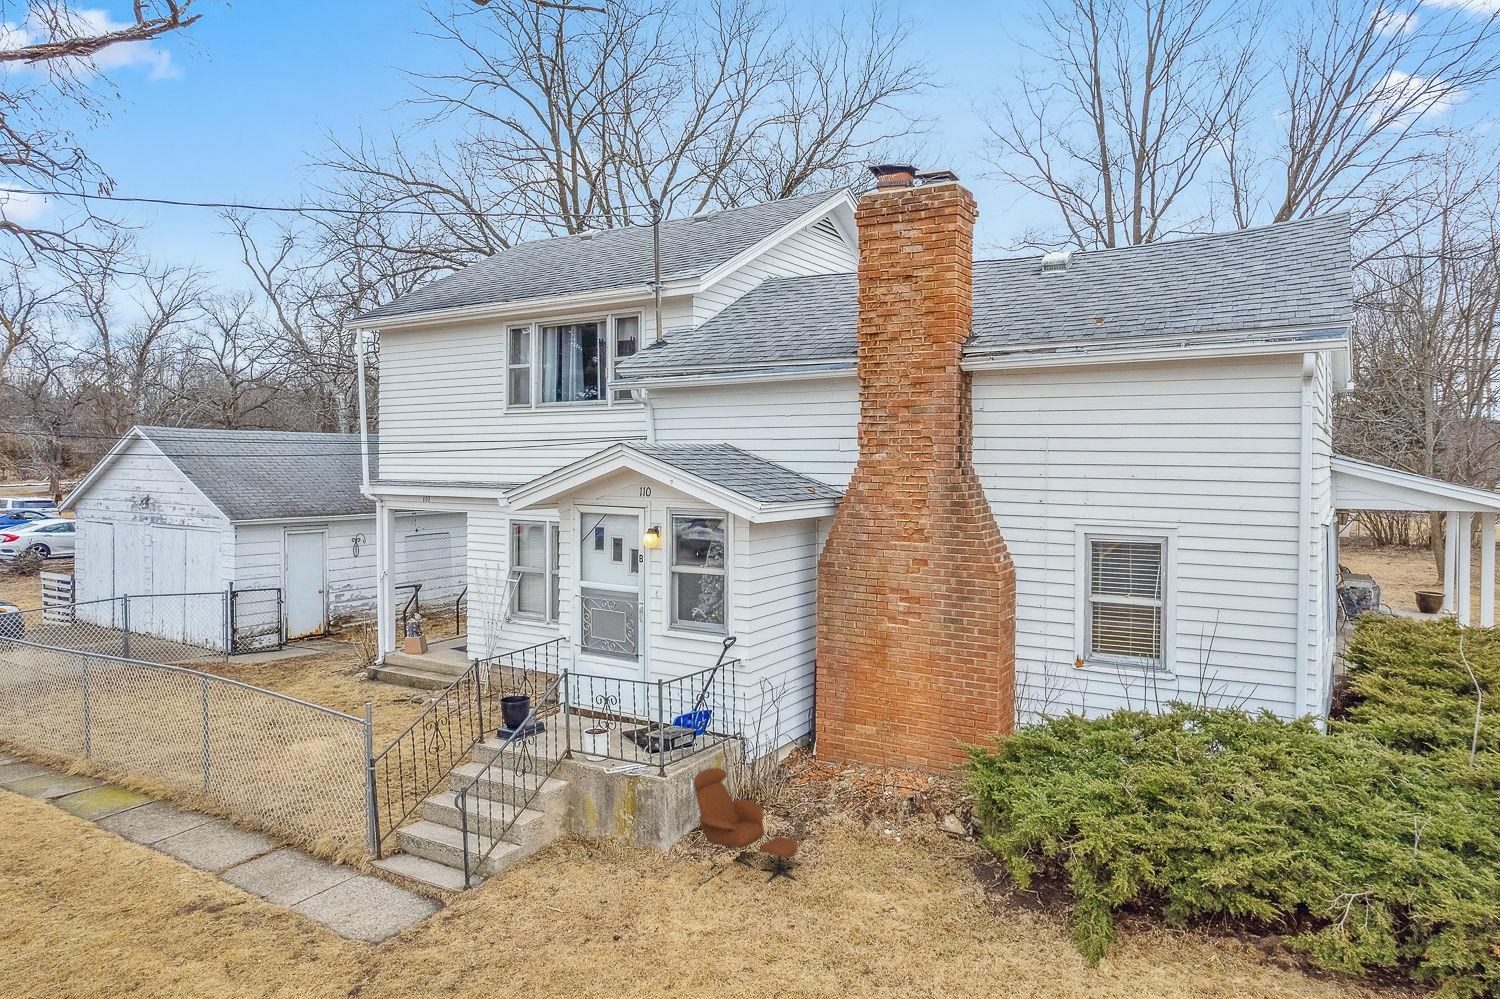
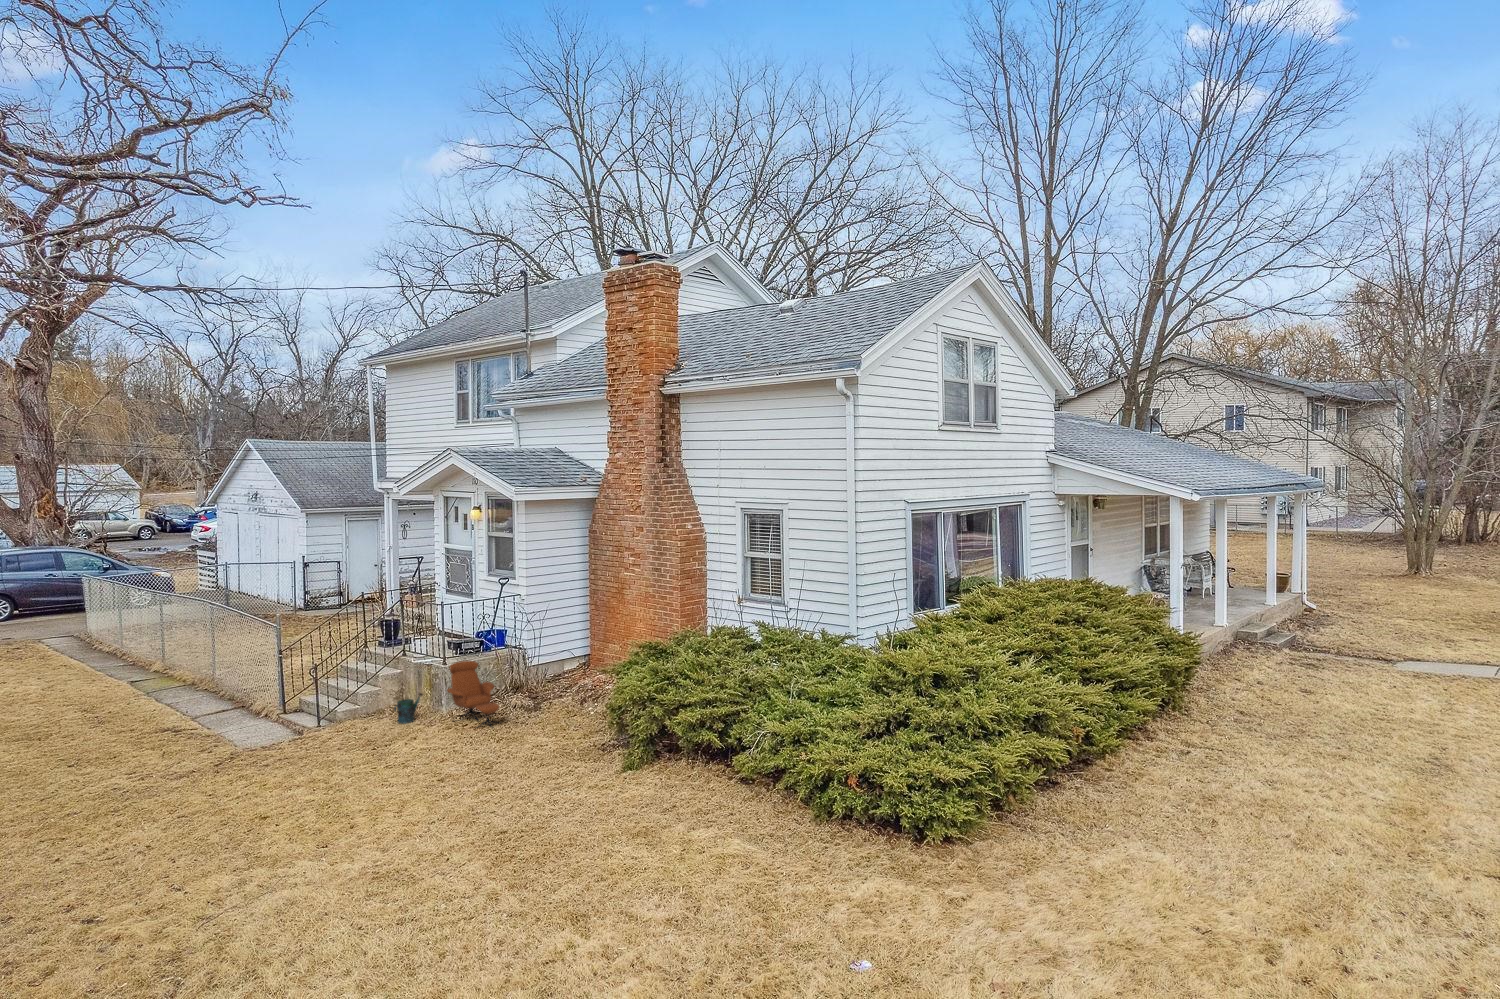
watering can: none [621,824,648,880] -> present [394,693,423,724]

